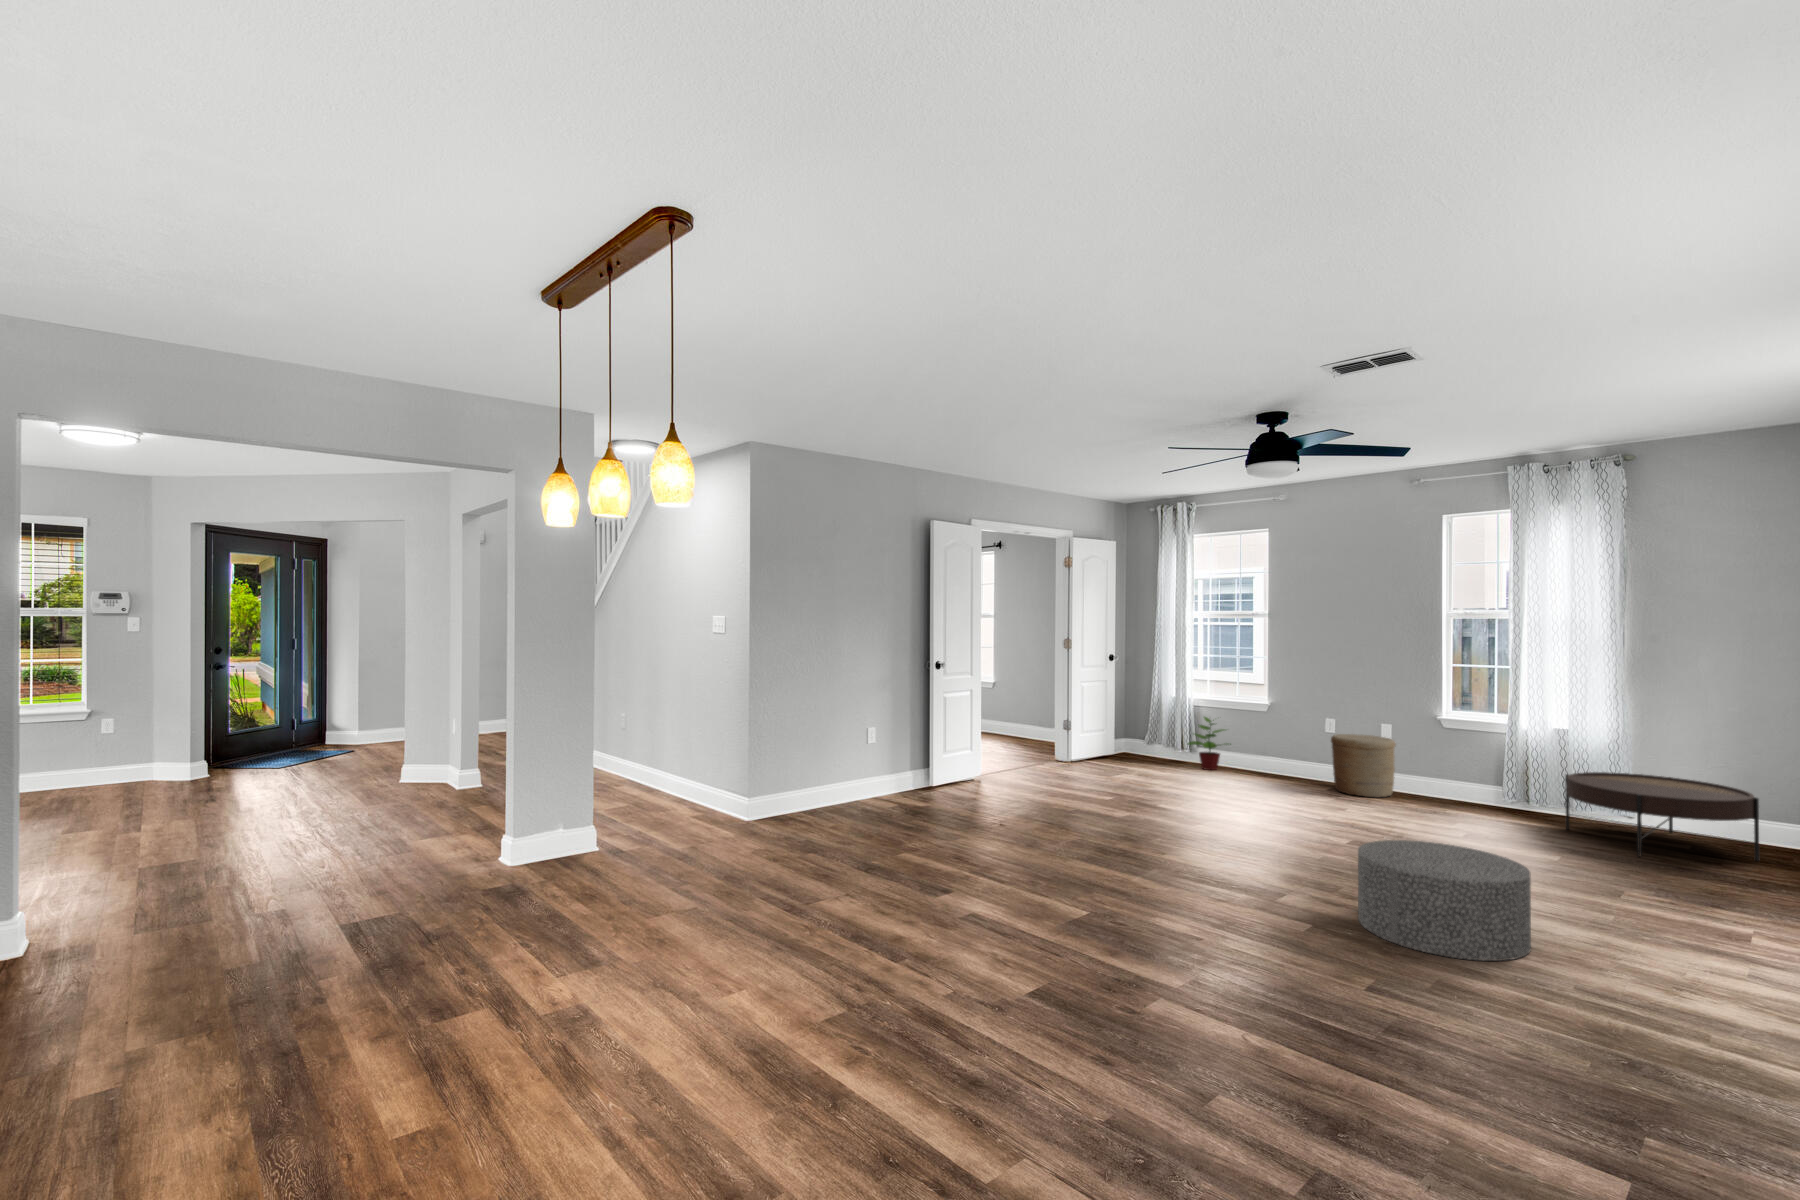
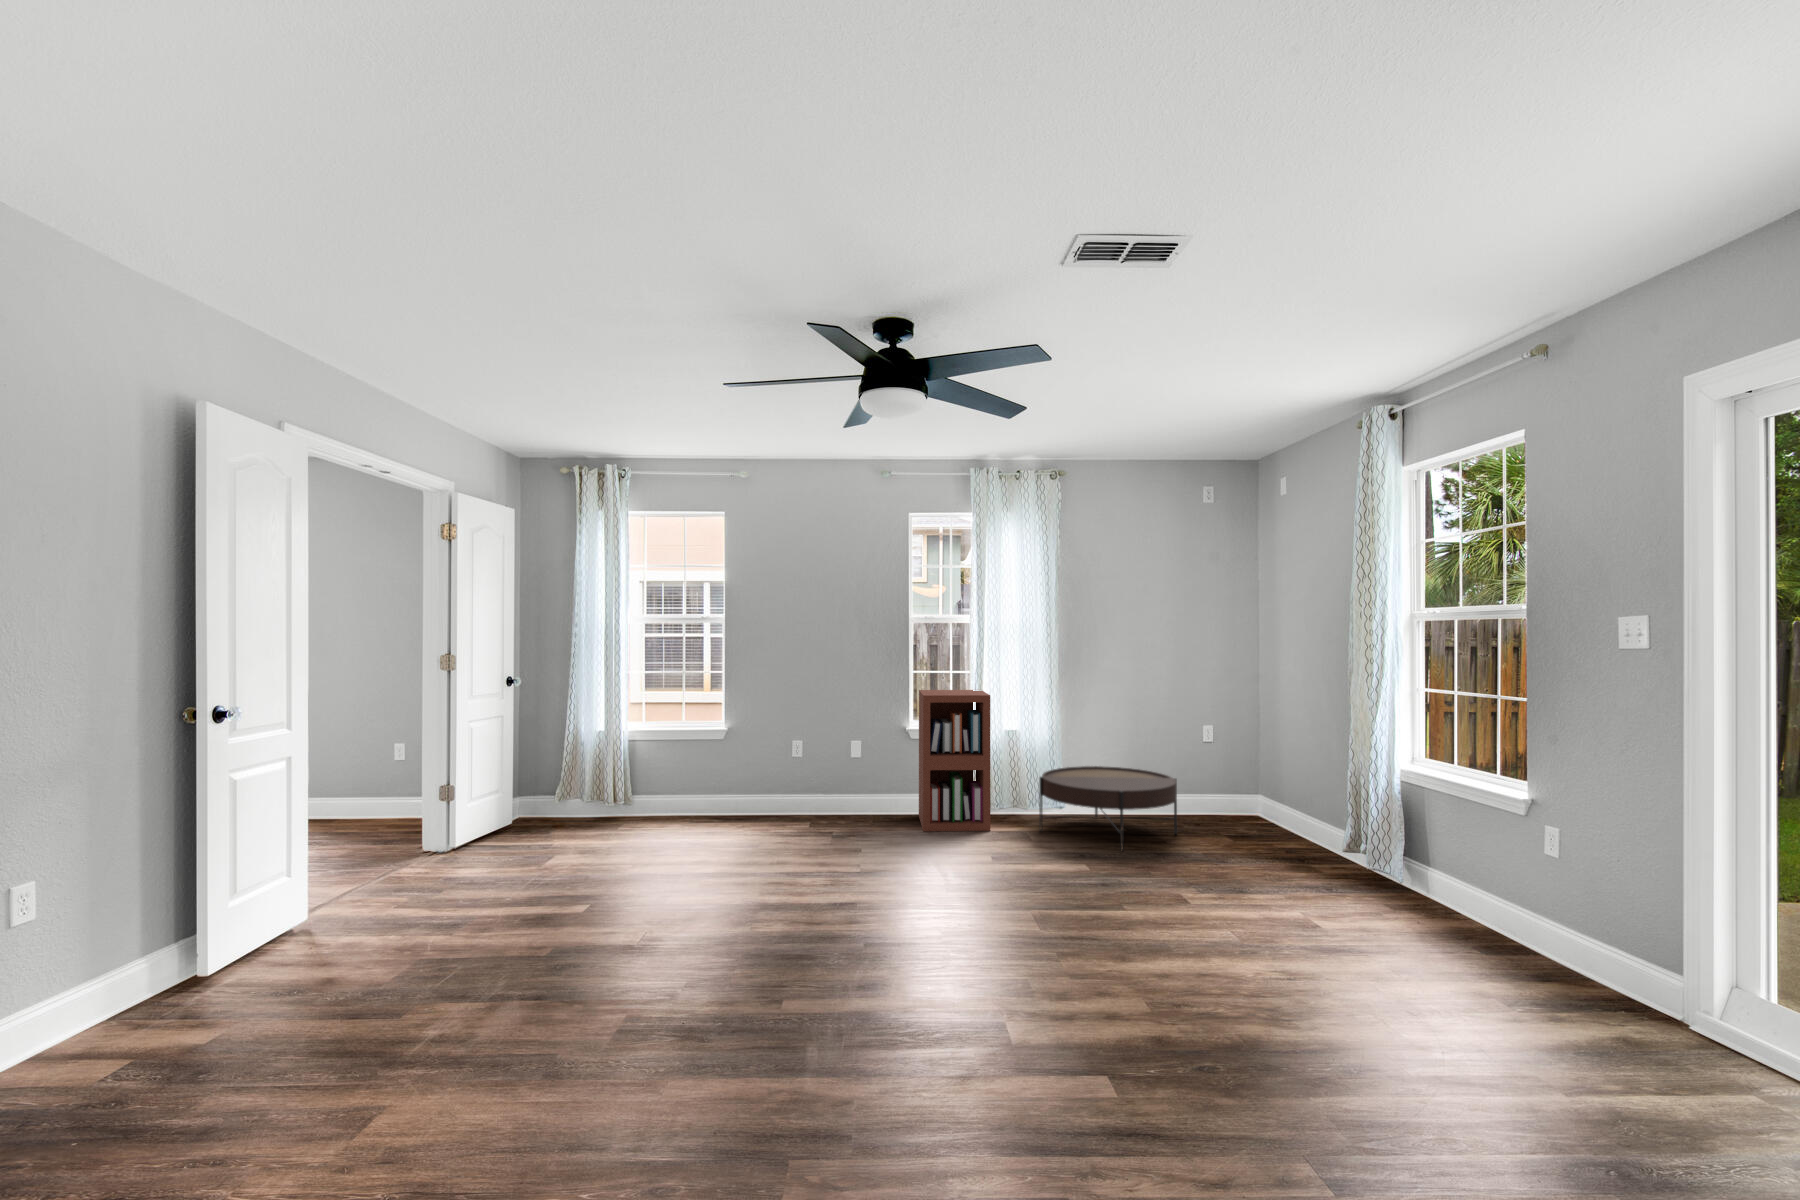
bookshelf: none [1432,682,1520,819] -> present [919,690,990,831]
potted plant: present [1188,717,1231,770] -> none [629,749,687,824]
woven basket: present [1331,734,1396,797] -> none [811,755,876,830]
ottoman: present [1358,840,1531,961] -> none [1076,904,1275,1081]

